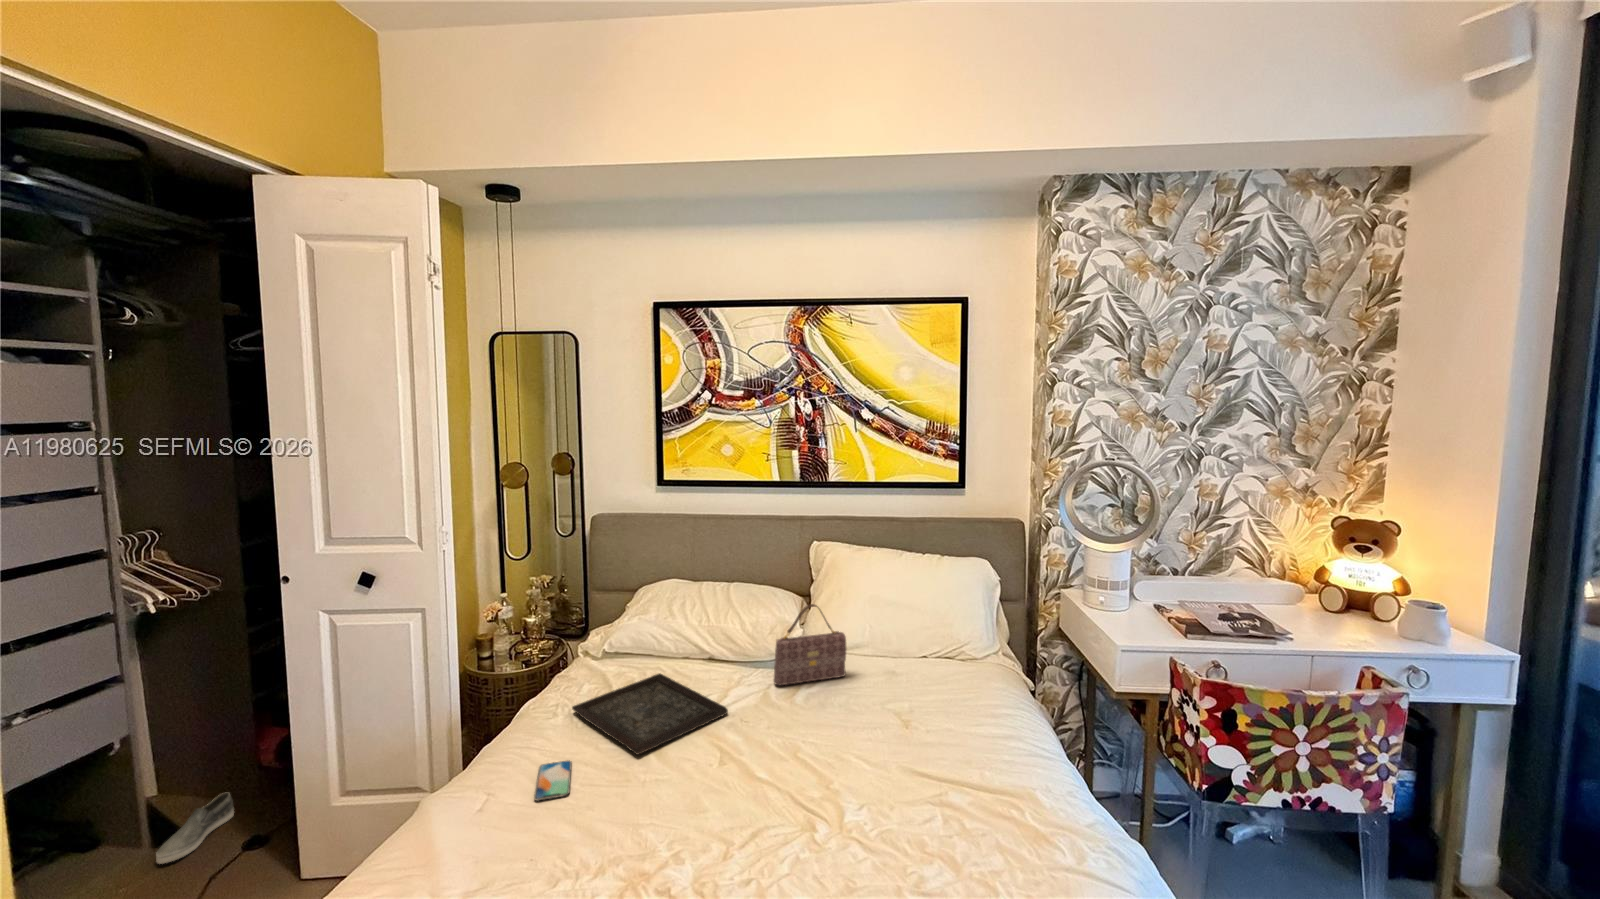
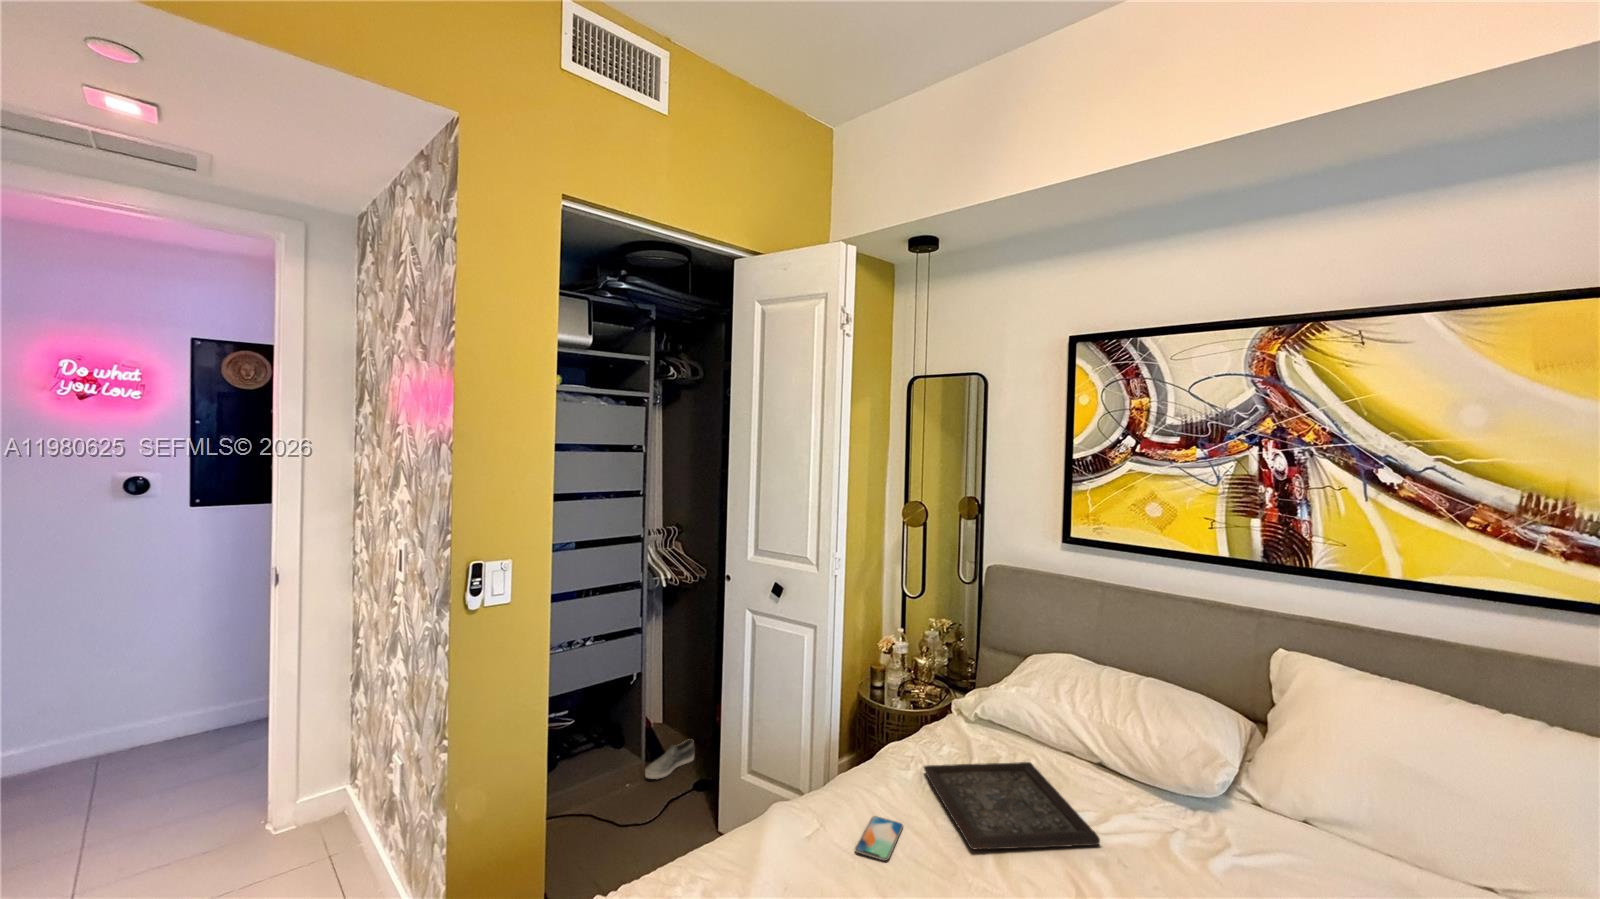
handbag: present [774,604,846,685] -> none [1179,737,1309,862]

